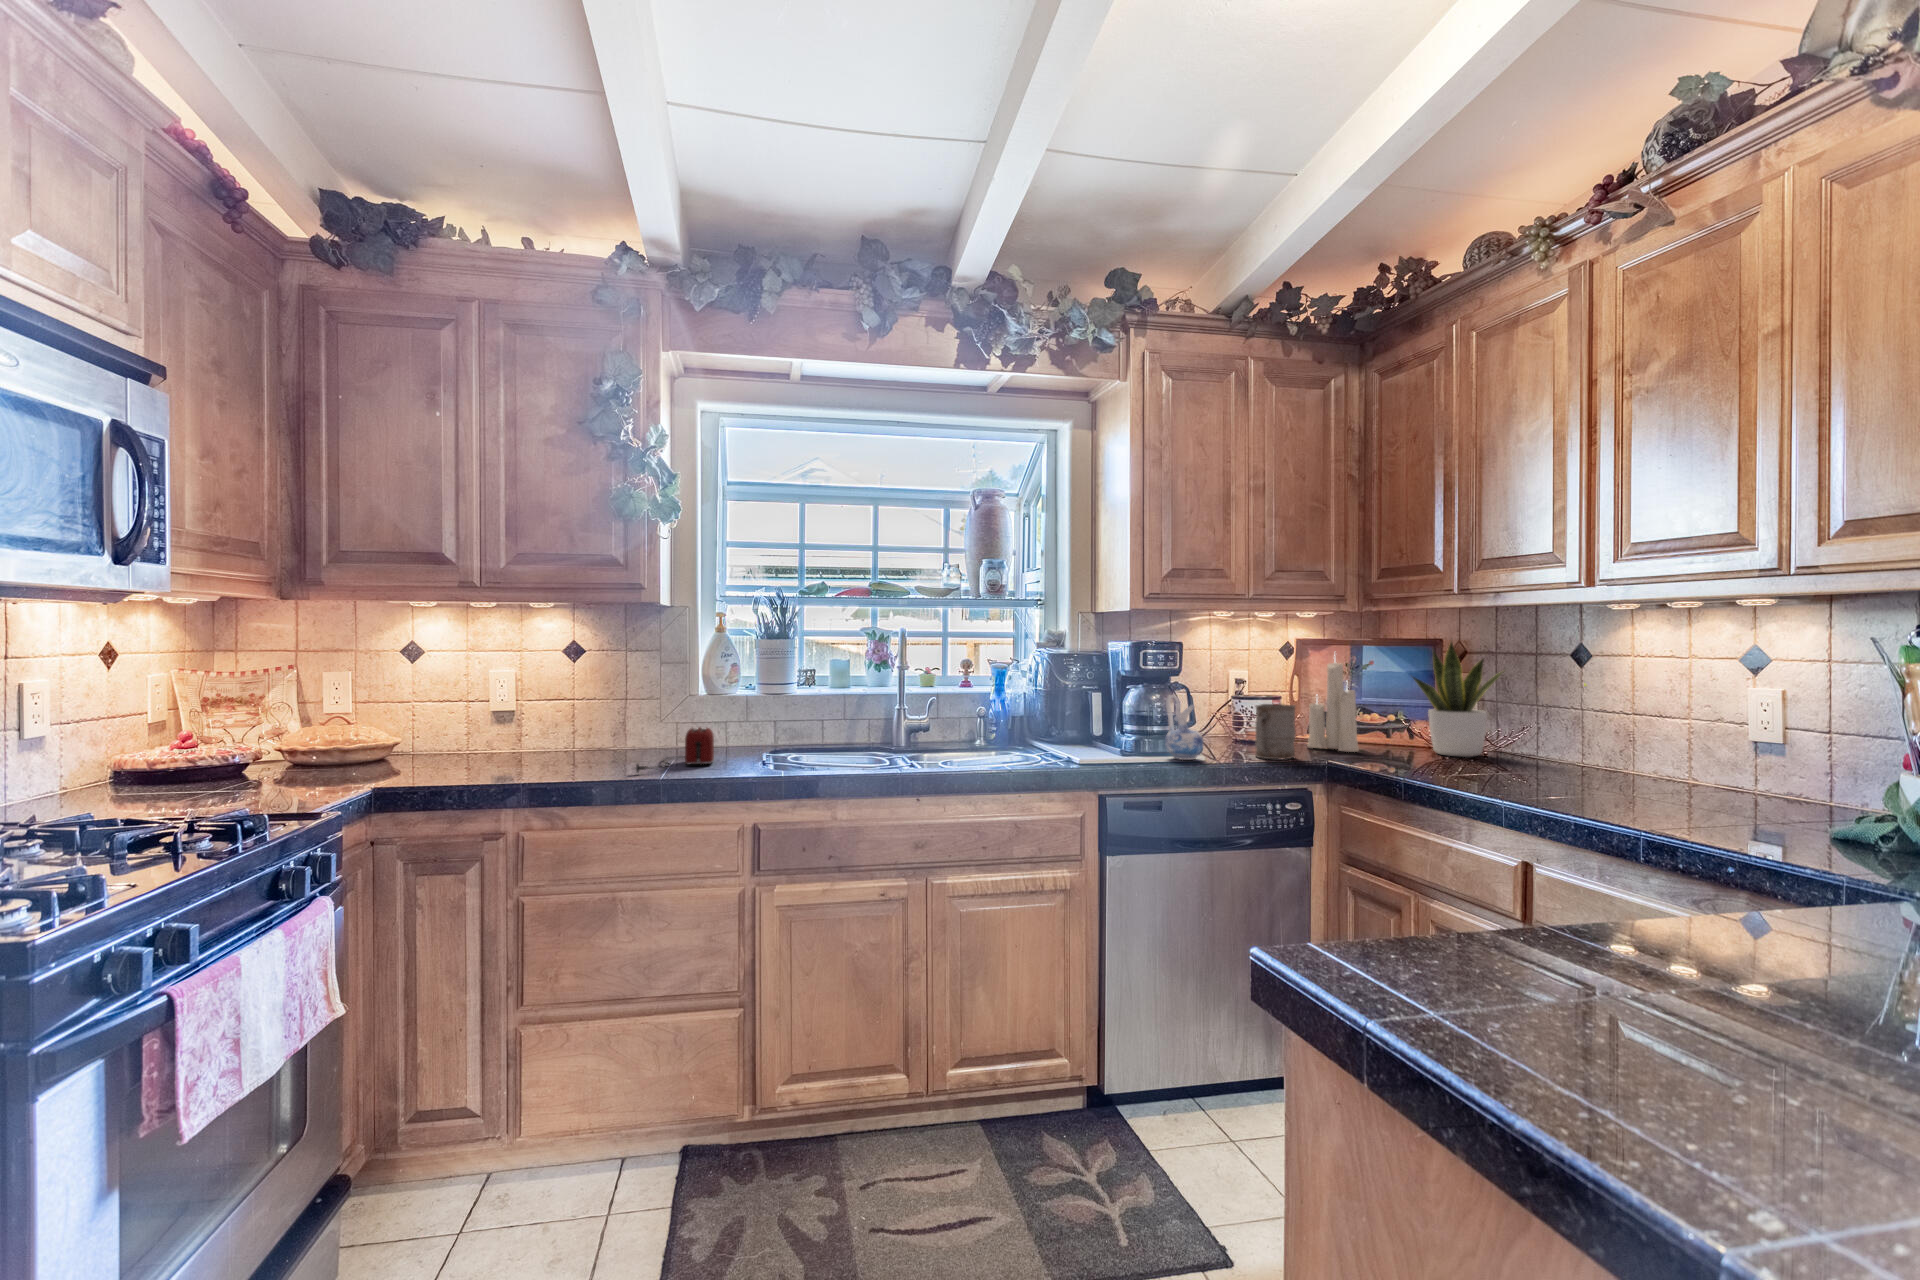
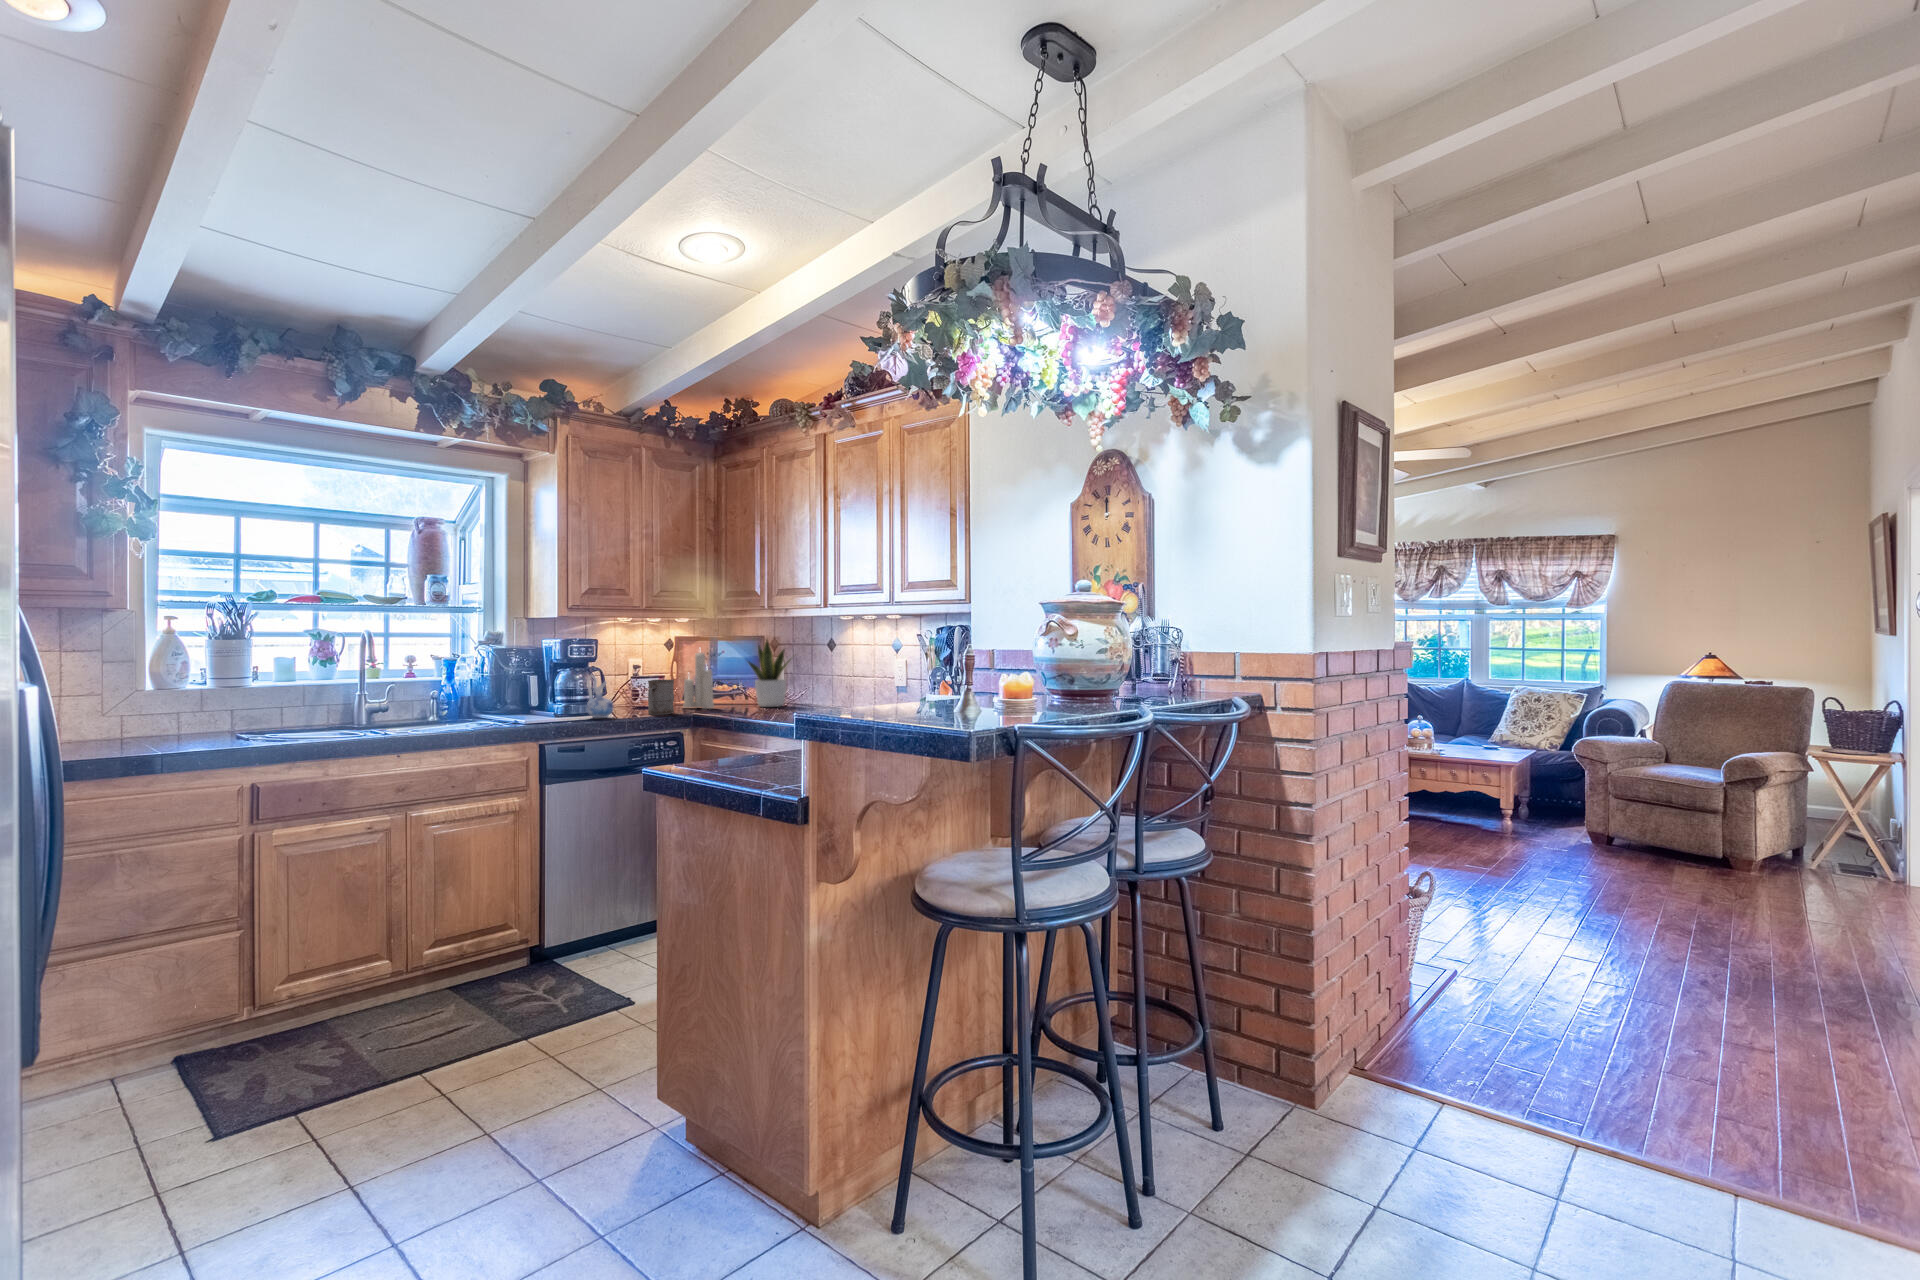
toaster: present [635,727,714,772] -> none [114,714,190,753]

